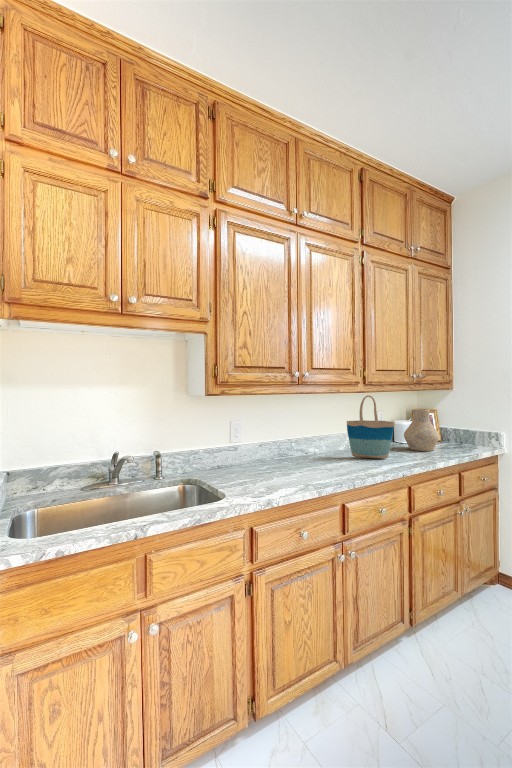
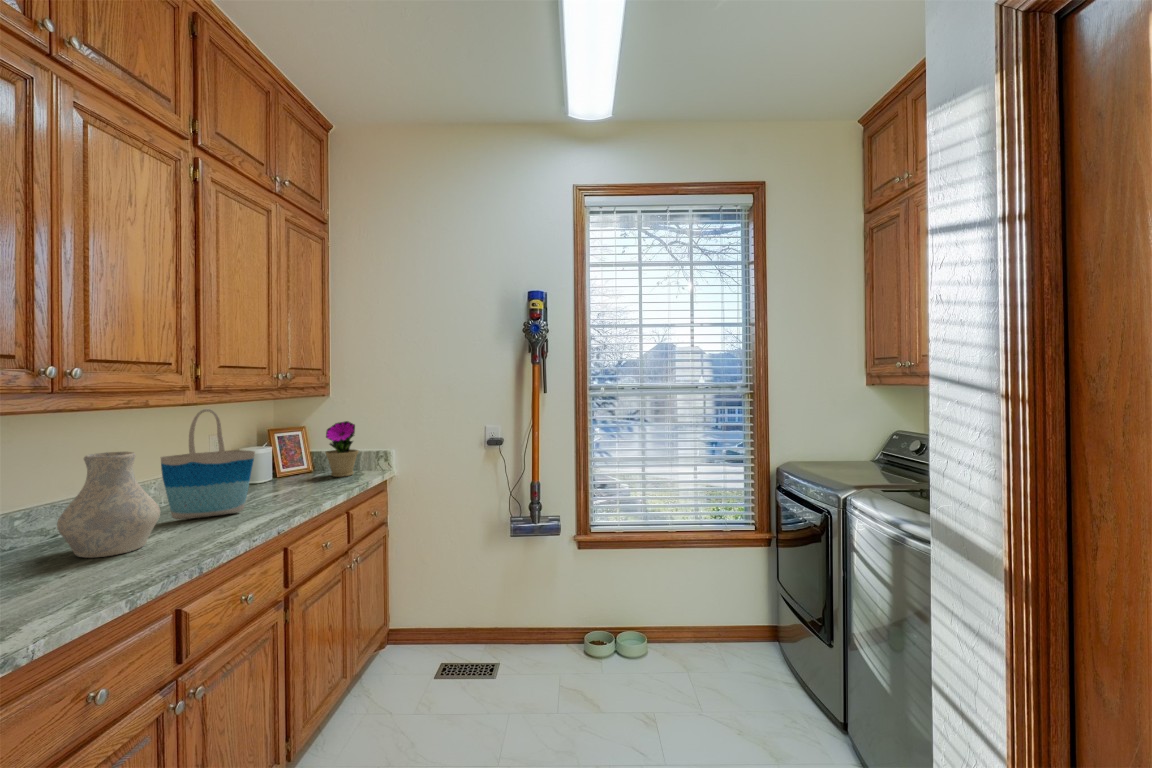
flower pot: none [448,408,473,447] -> present [326,421,359,477]
vase: present [404,409,439,451] -> present [57,452,160,558]

